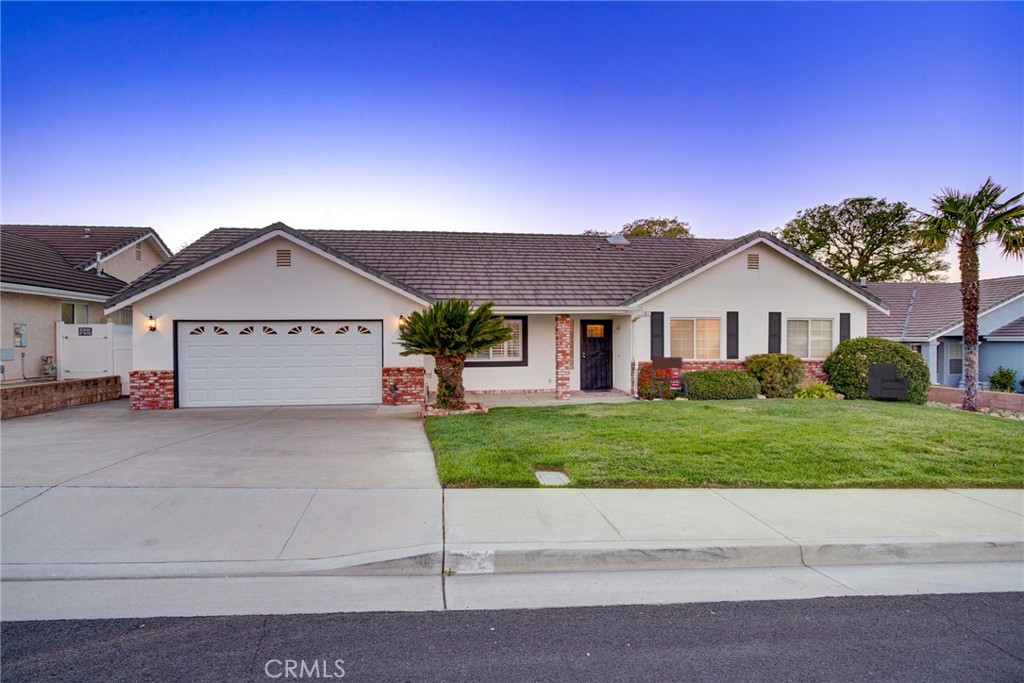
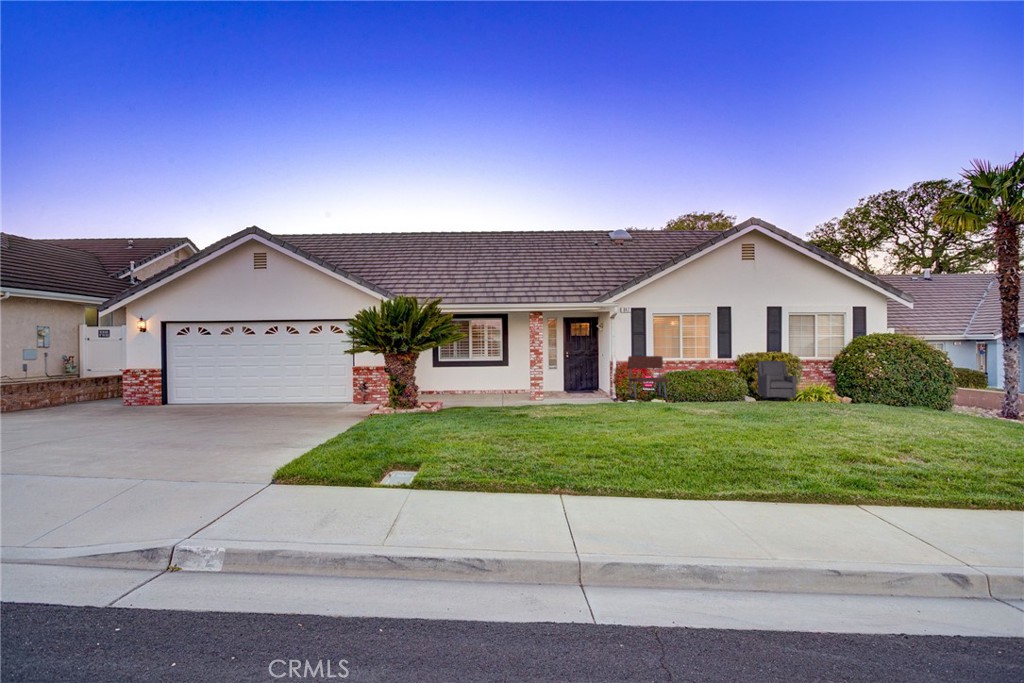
chair: present [868,363,908,400] -> present [757,361,796,401]

